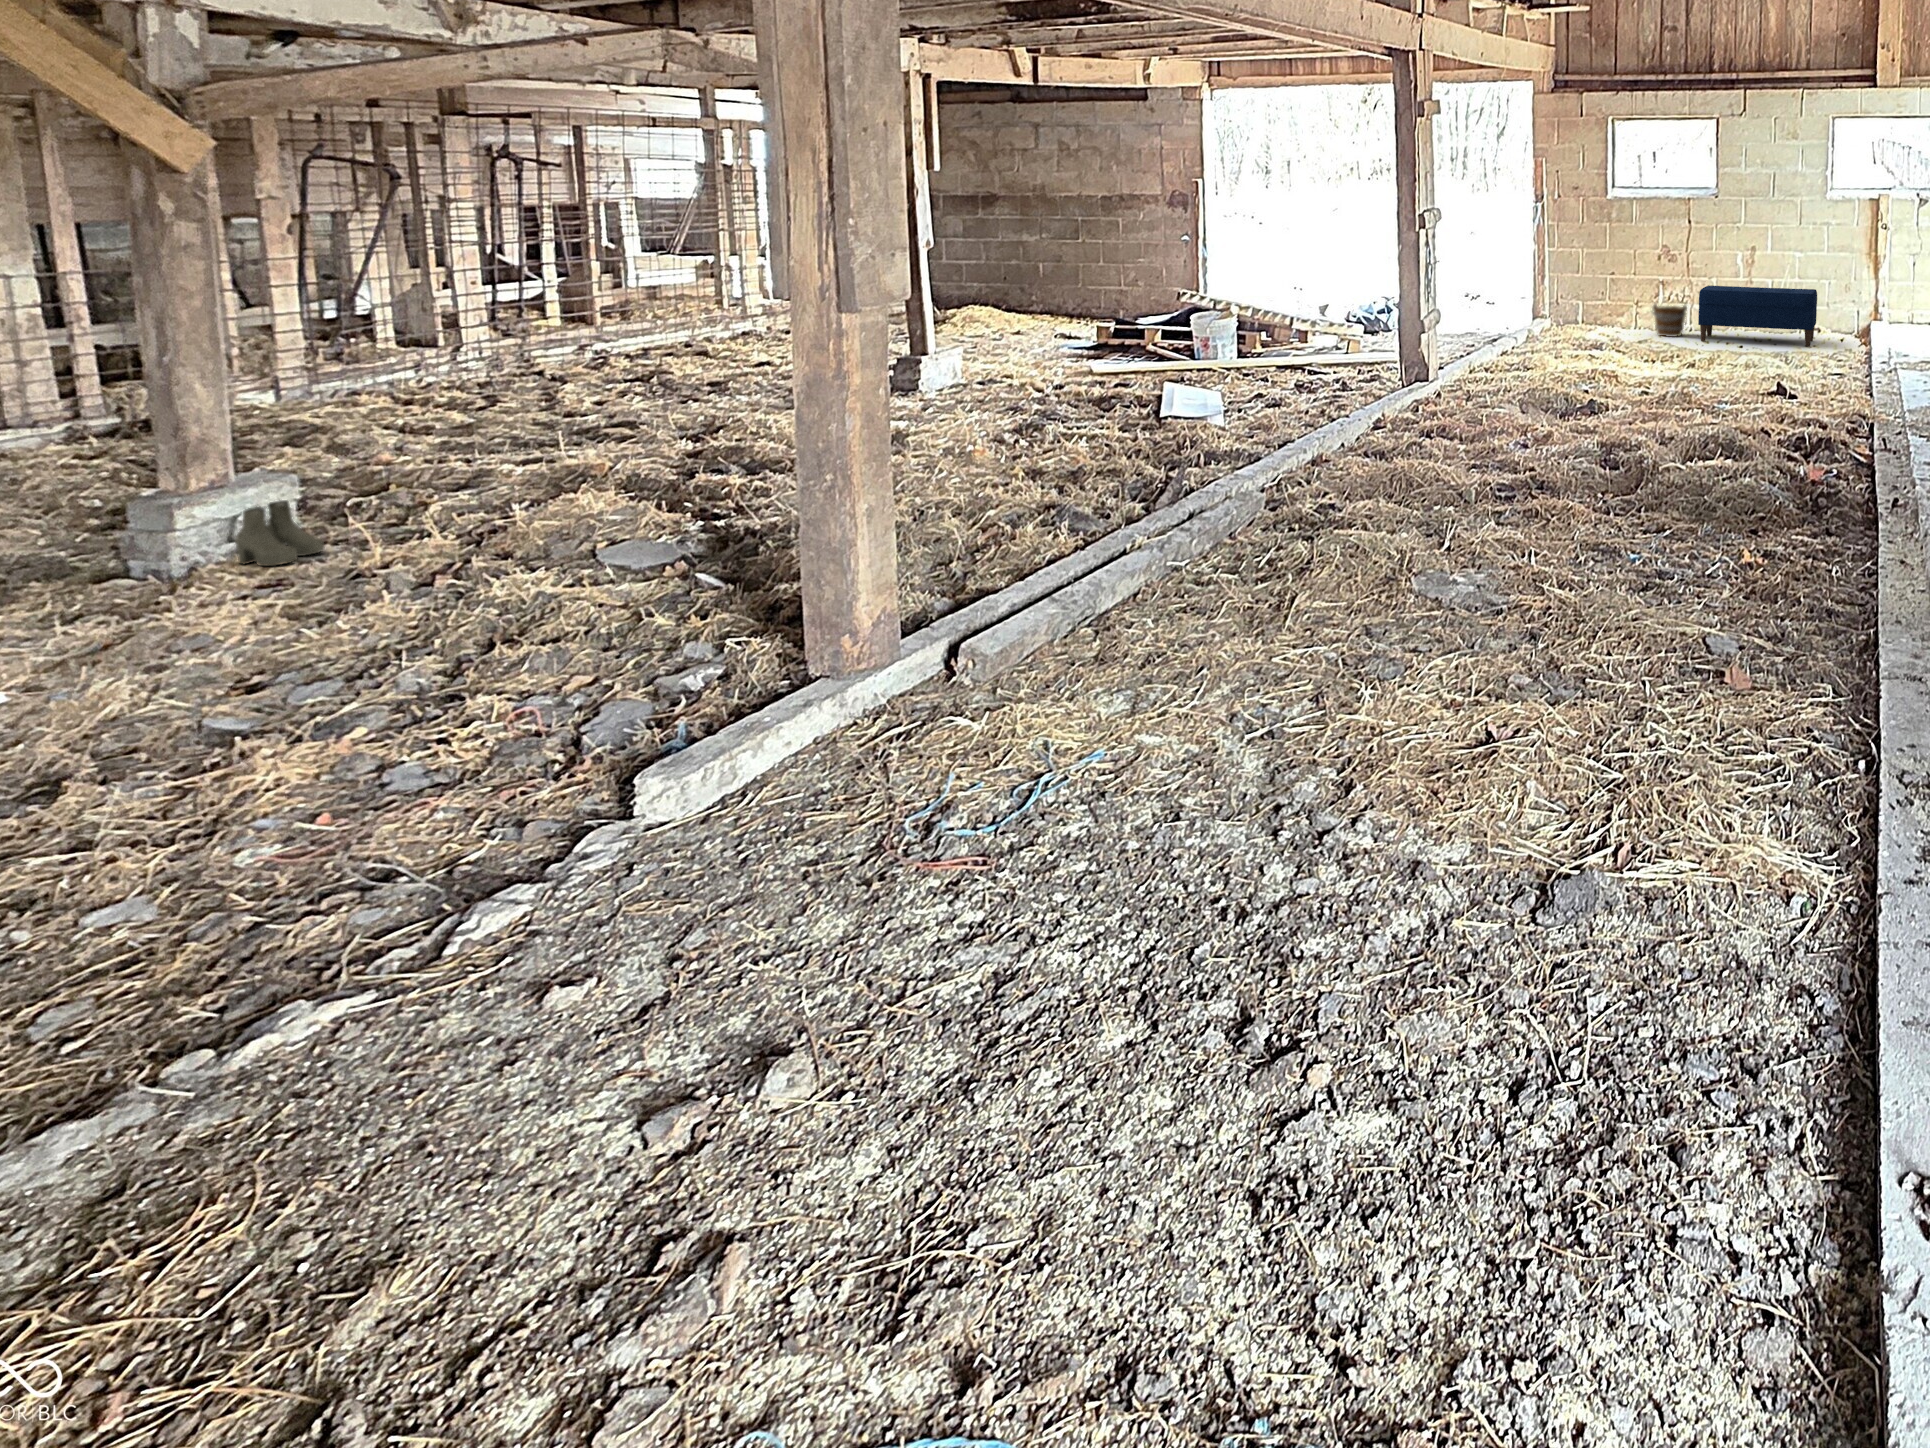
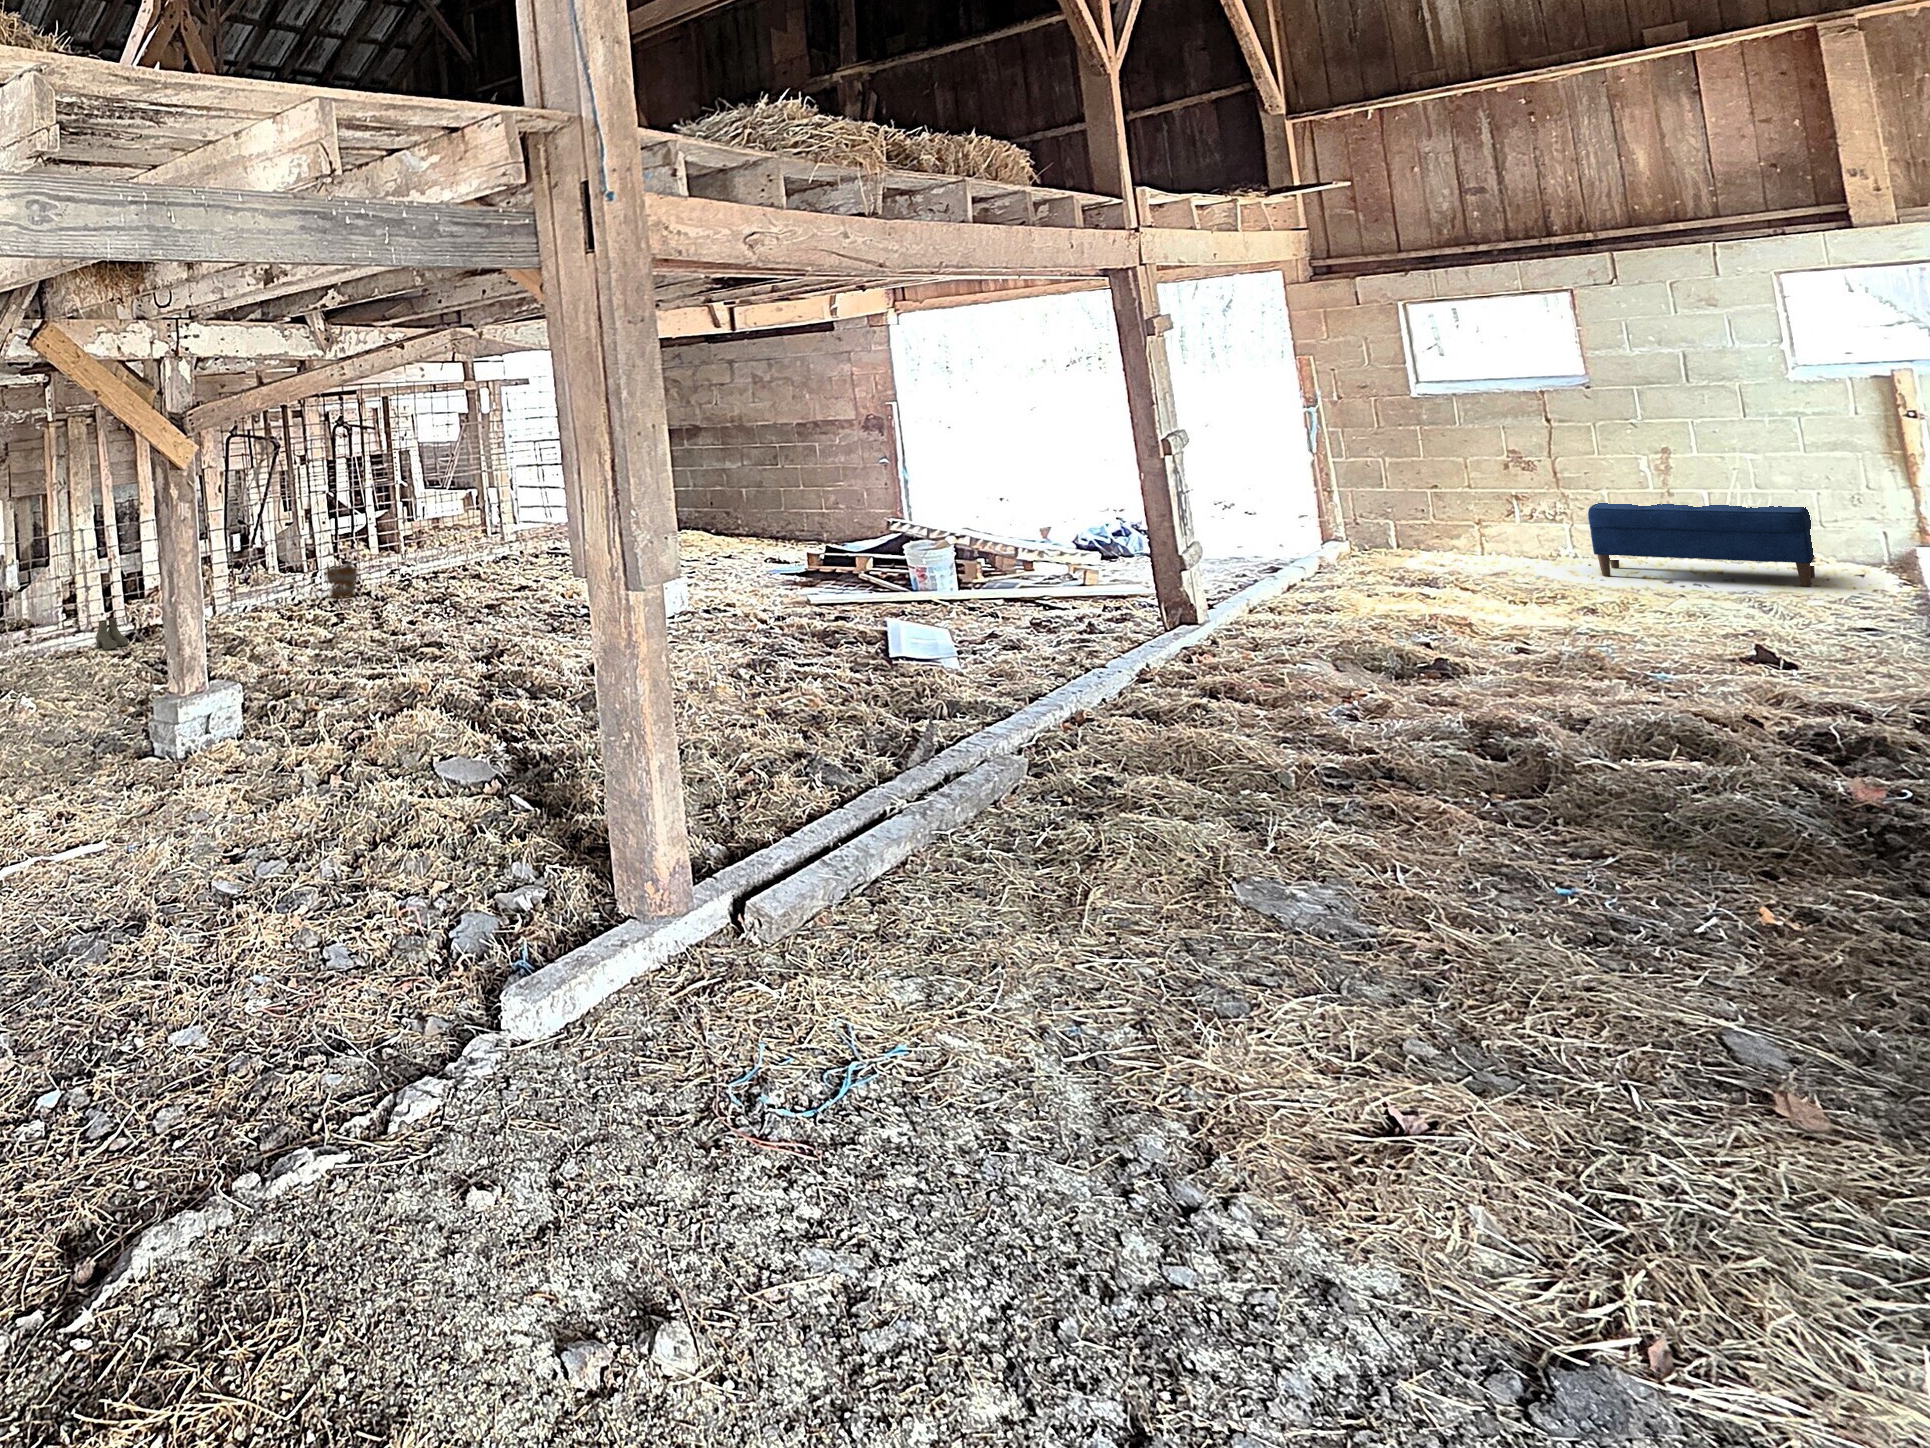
bucket: present [1652,304,1687,337] -> present [326,562,358,598]
boots: present [235,500,324,566] -> present [96,618,128,650]

